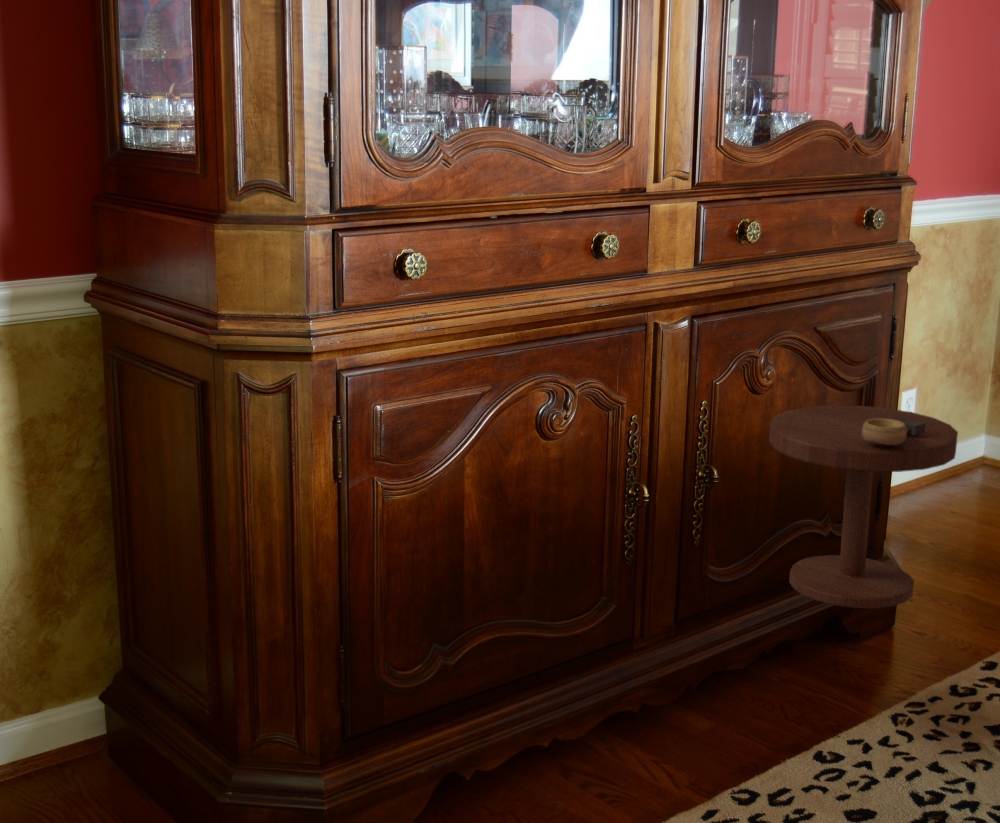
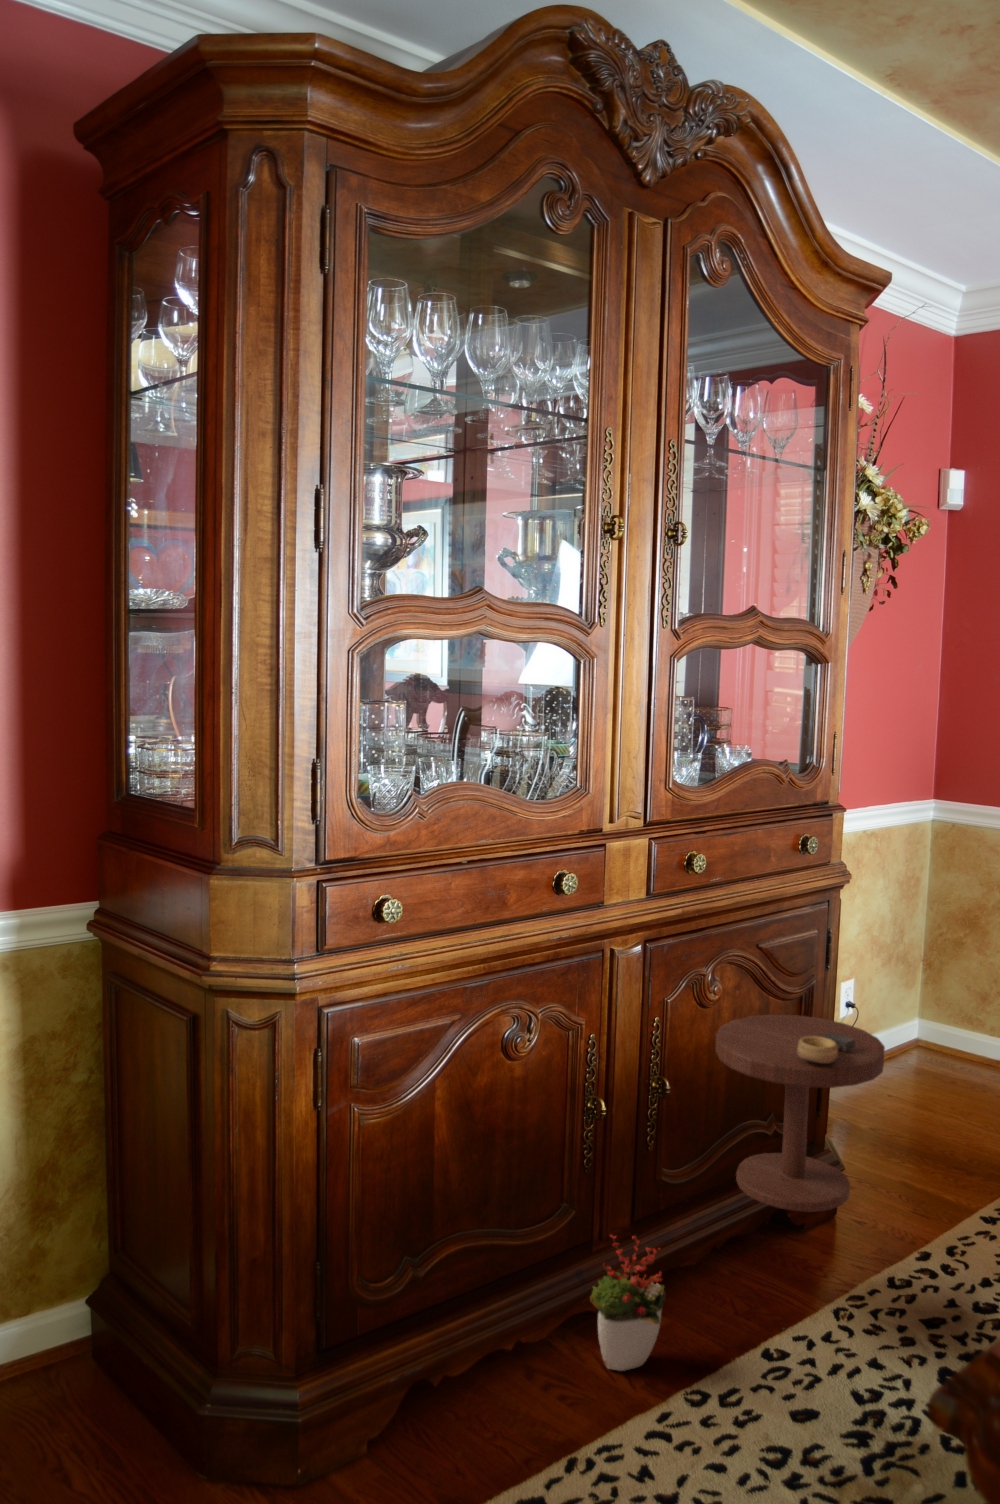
decorative plant: none [632,633,712,774] -> present [590,1235,665,1371]

